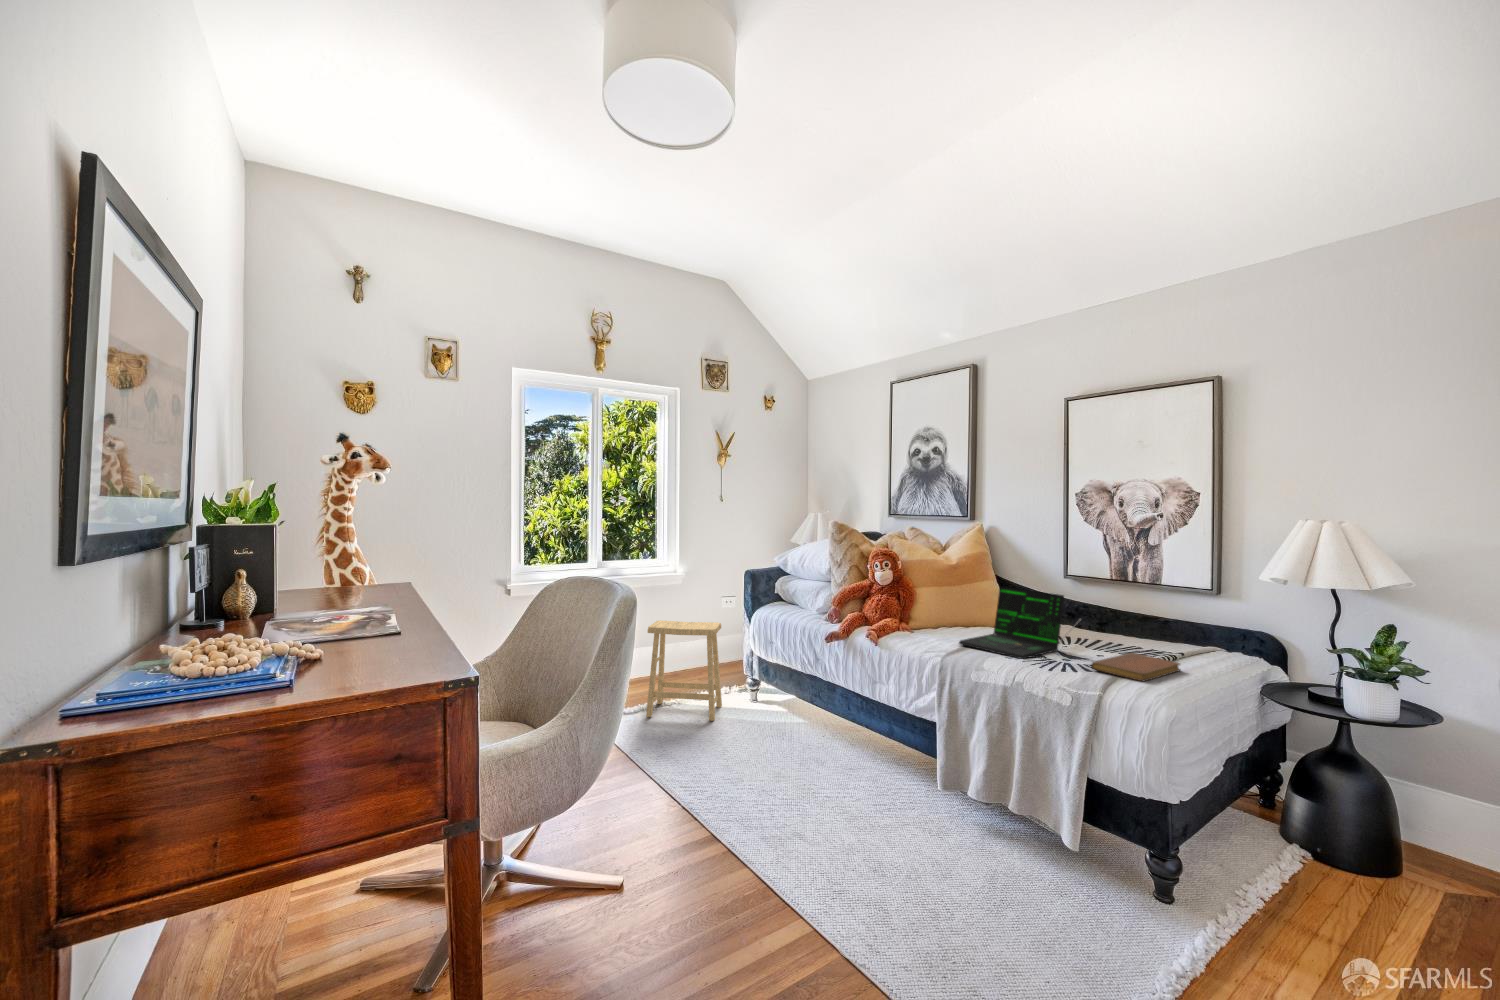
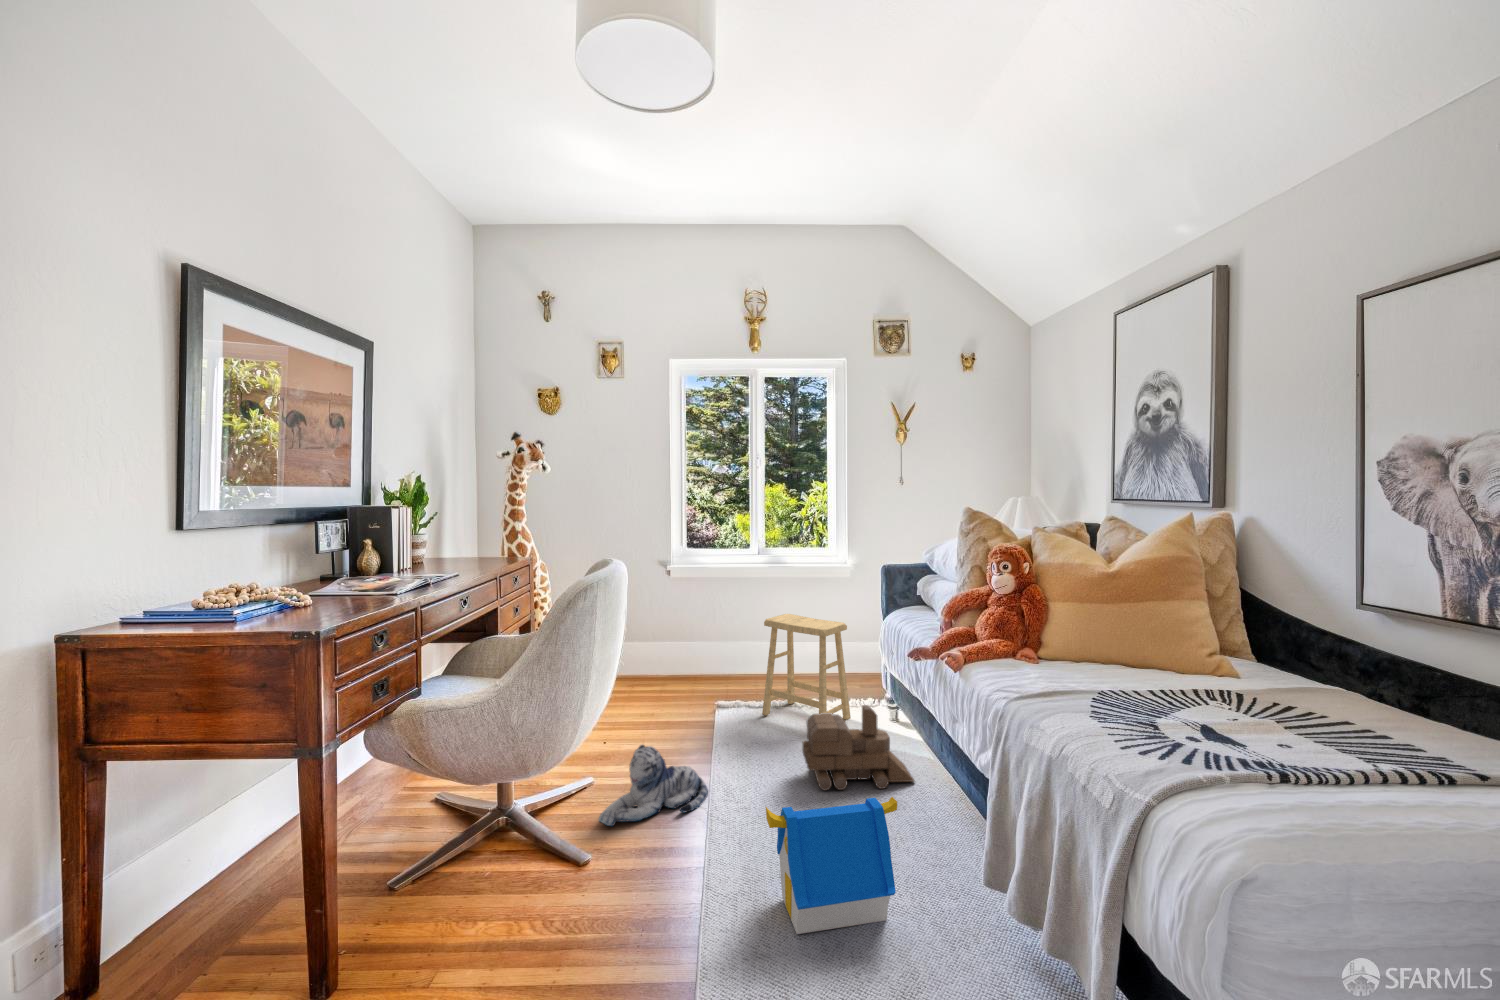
laptop: present [959,587,1081,659] -> none [1053,611,1259,730]
notebook: present [1092,653,1180,681] -> none [1205,758,1427,816]
toy train: none [729,685,818,761] -> present [802,705,914,790]
toy house: none [801,738,906,856] -> present [766,797,897,934]
plush toy: none [602,752,677,836] -> present [598,745,708,826]

